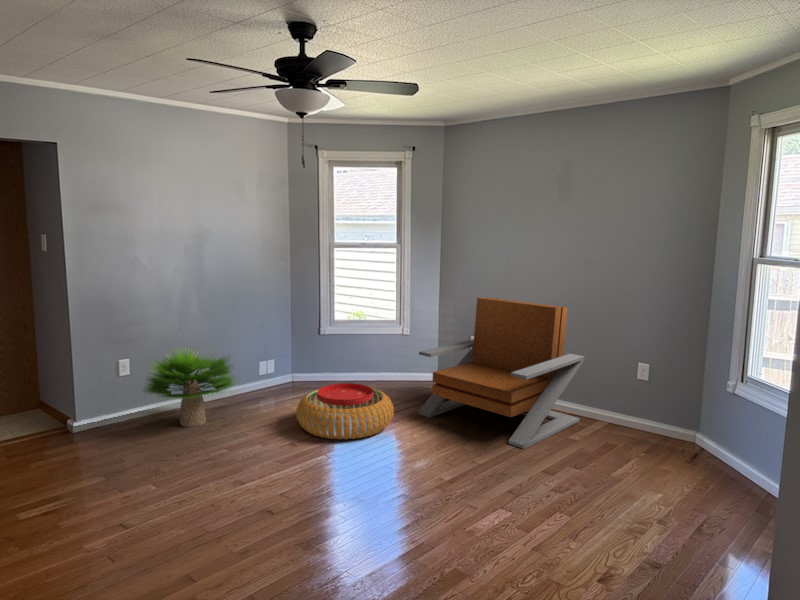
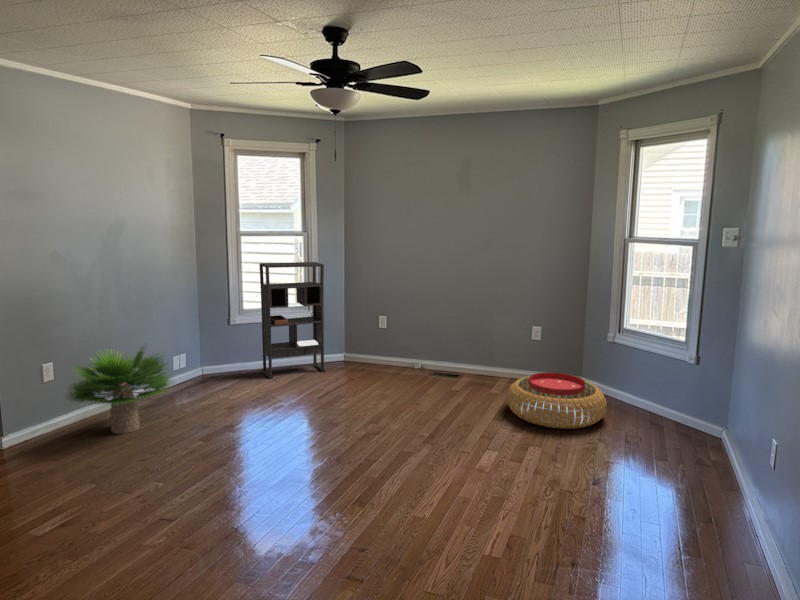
bookshelf: none [349,274,411,392] -> present [259,262,326,379]
lounge chair: present [418,298,585,449] -> none [350,279,489,408]
pouf: present [297,383,394,440] -> present [507,373,607,429]

